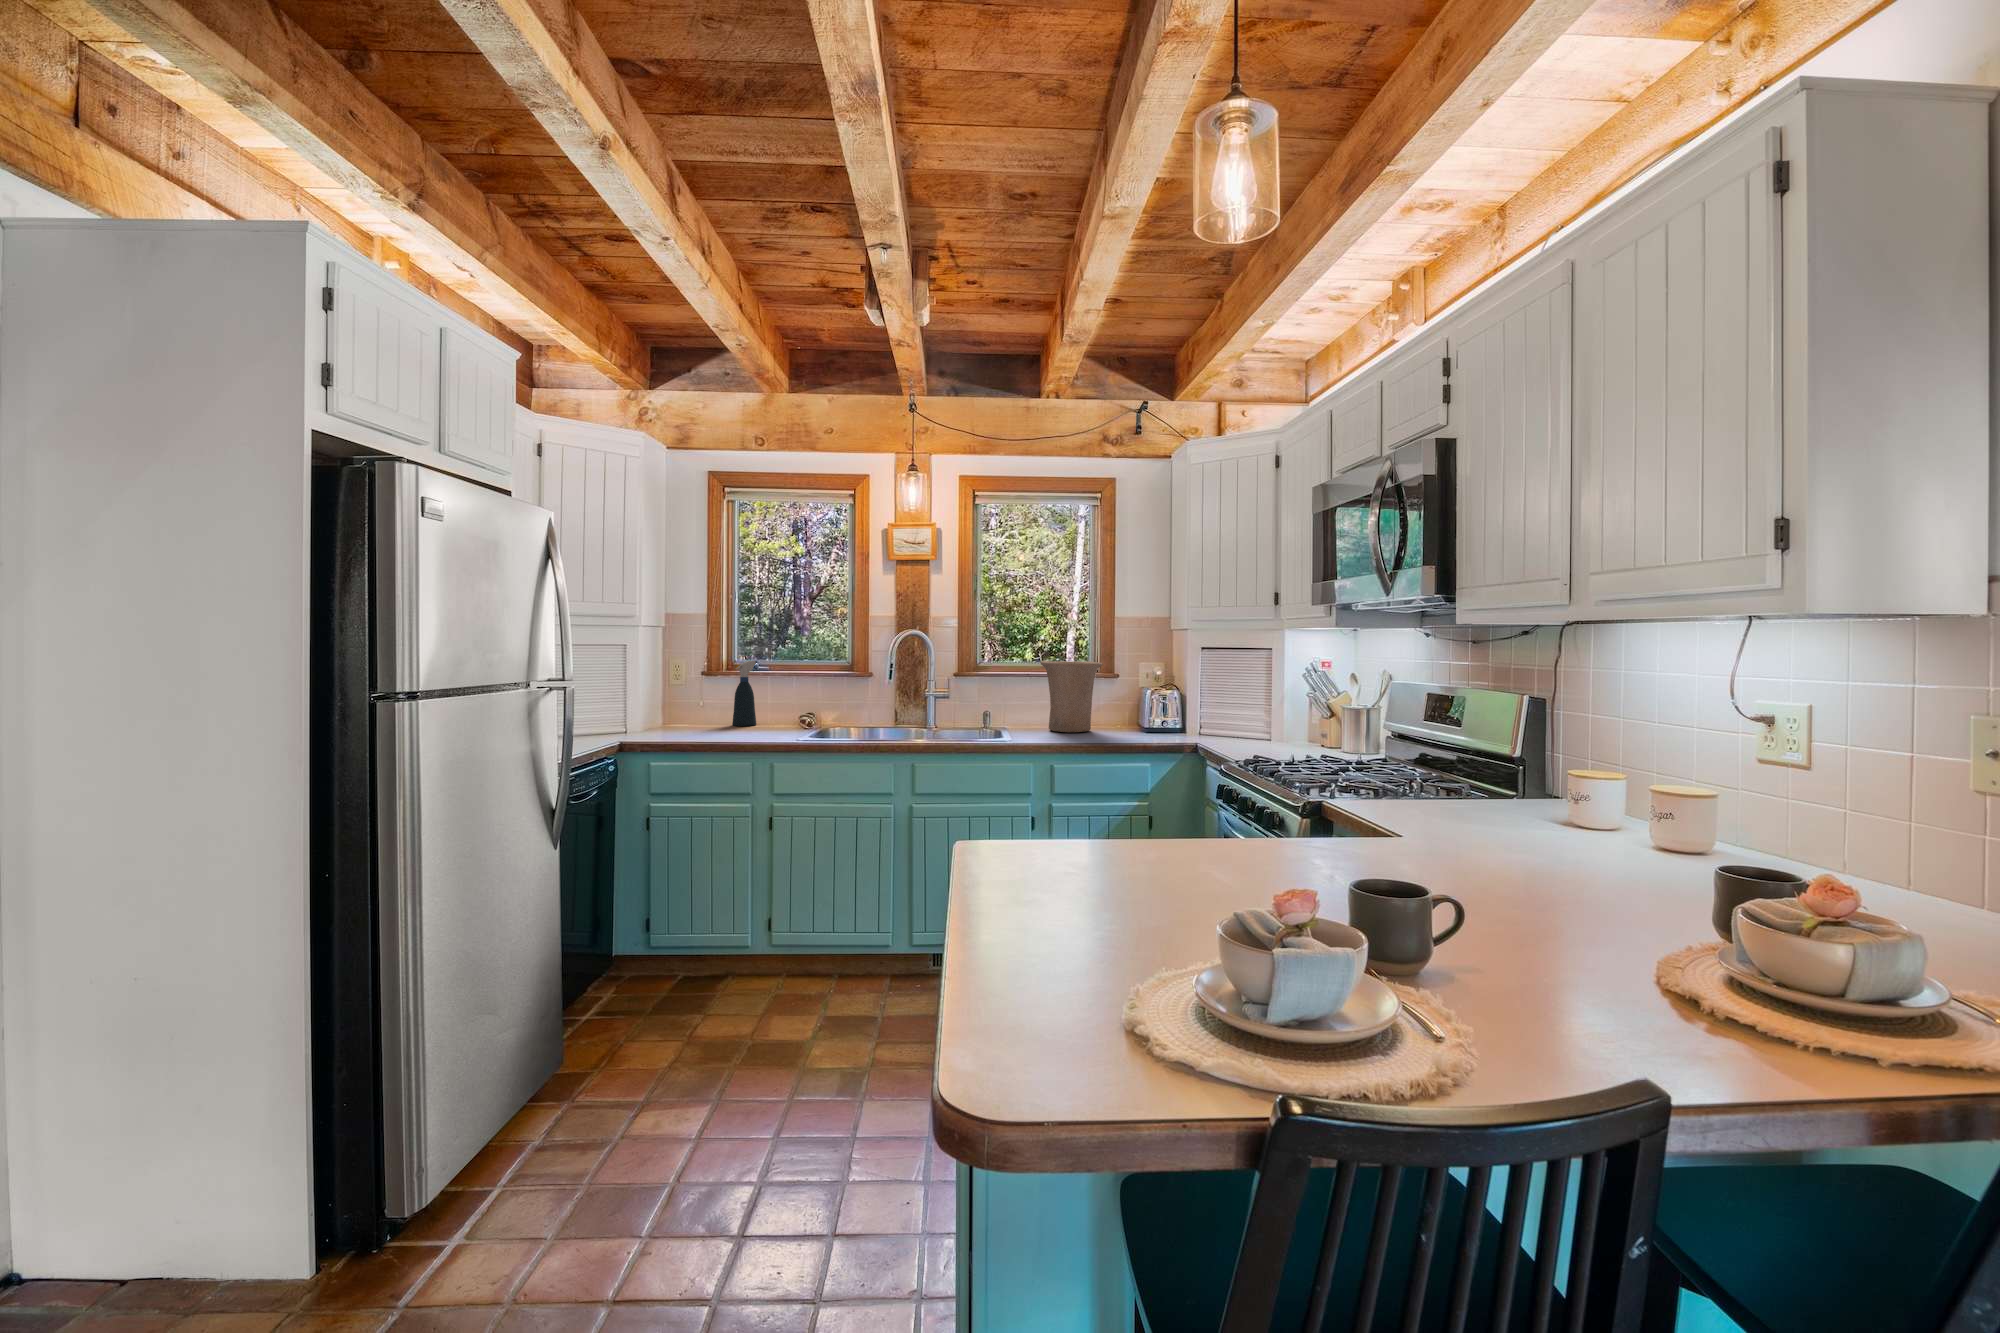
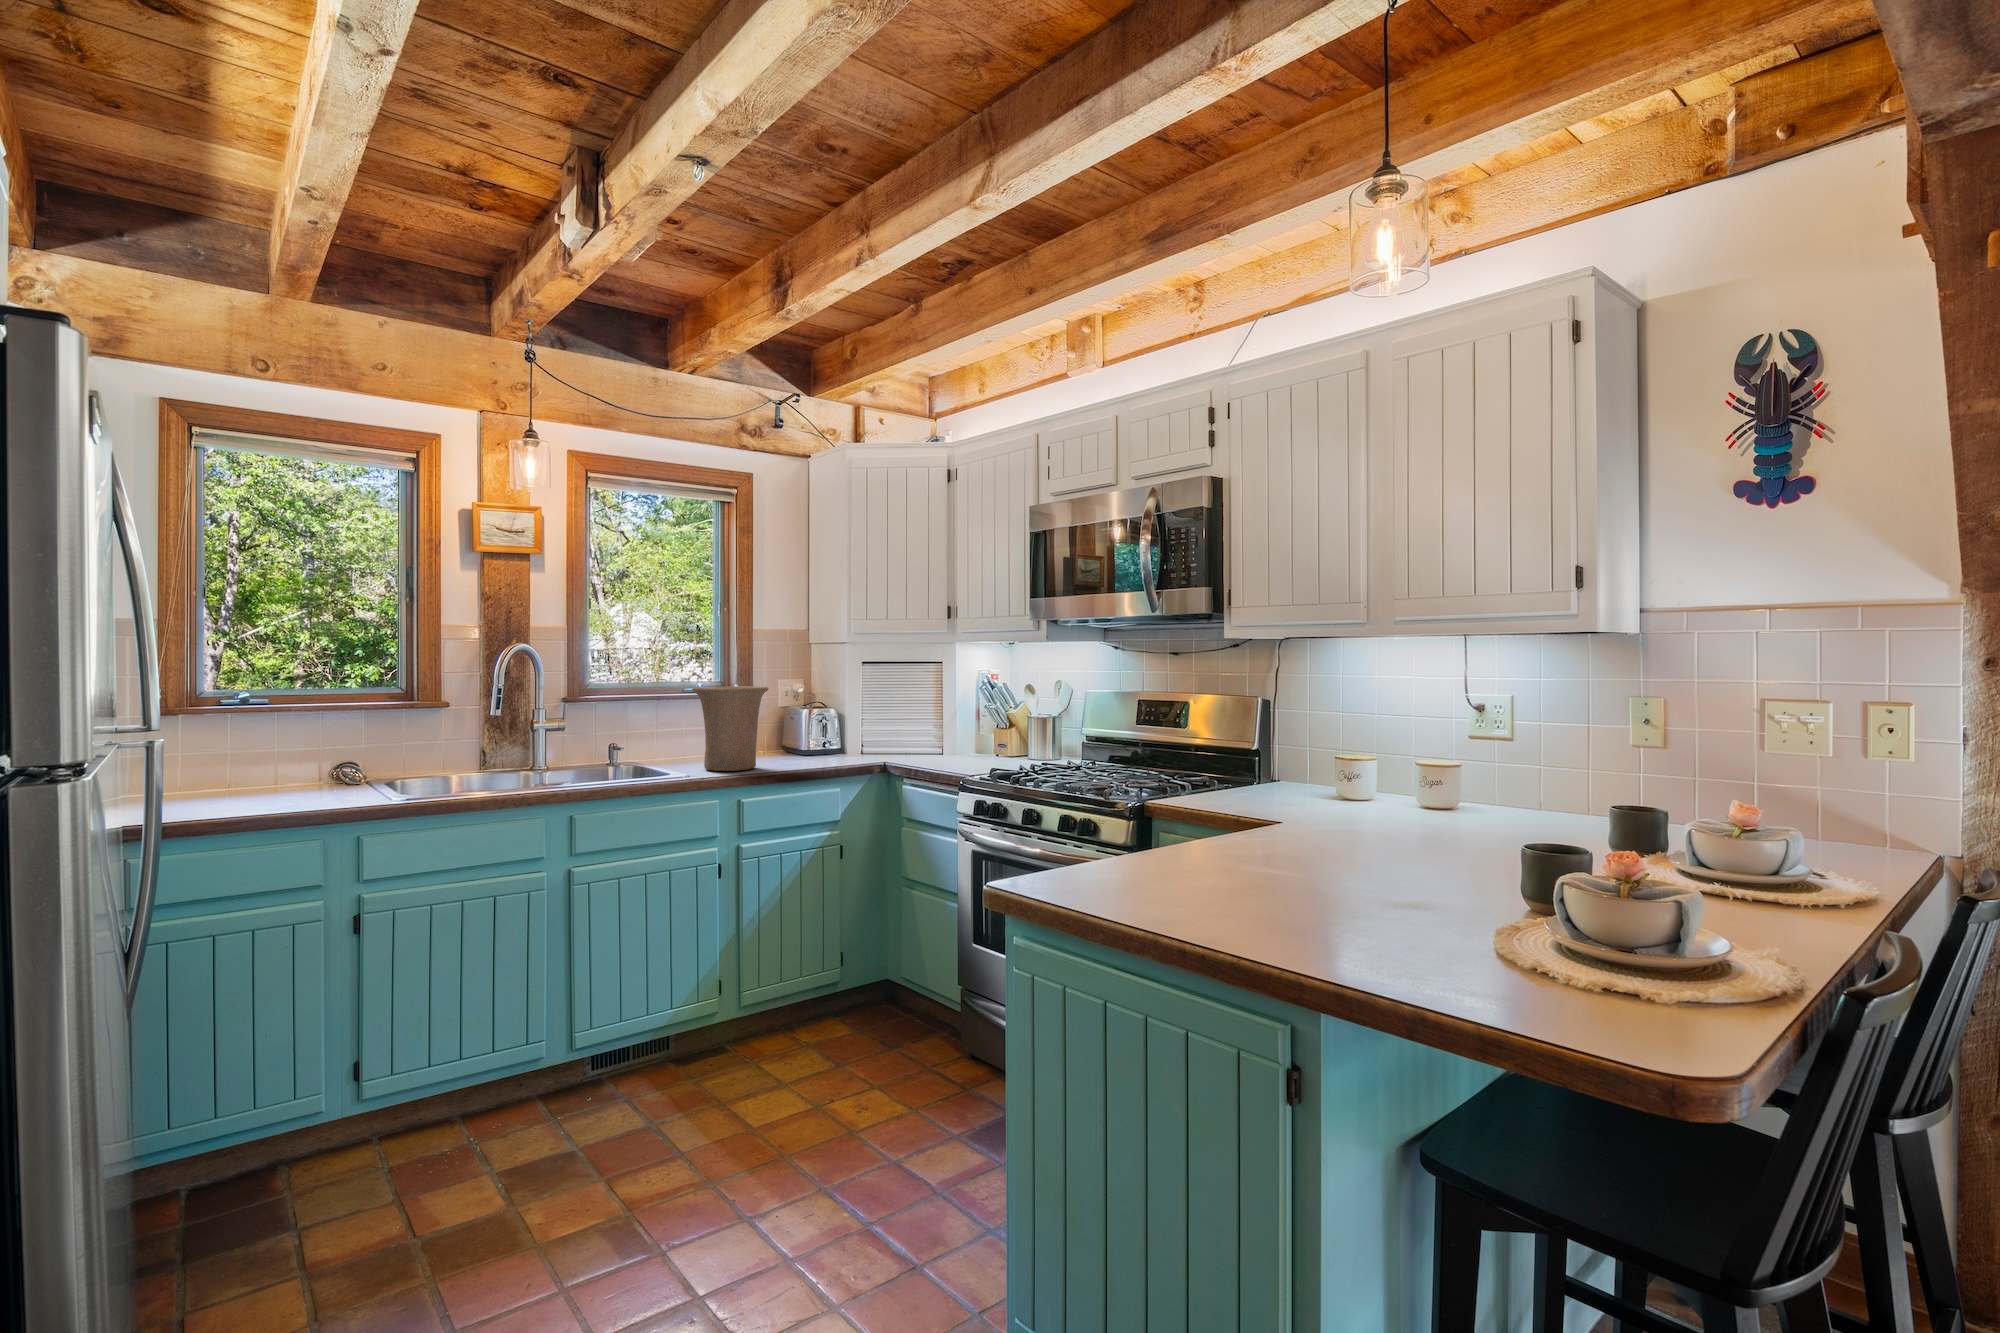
spray bottle: present [732,661,758,726] -> none [217,703,263,807]

